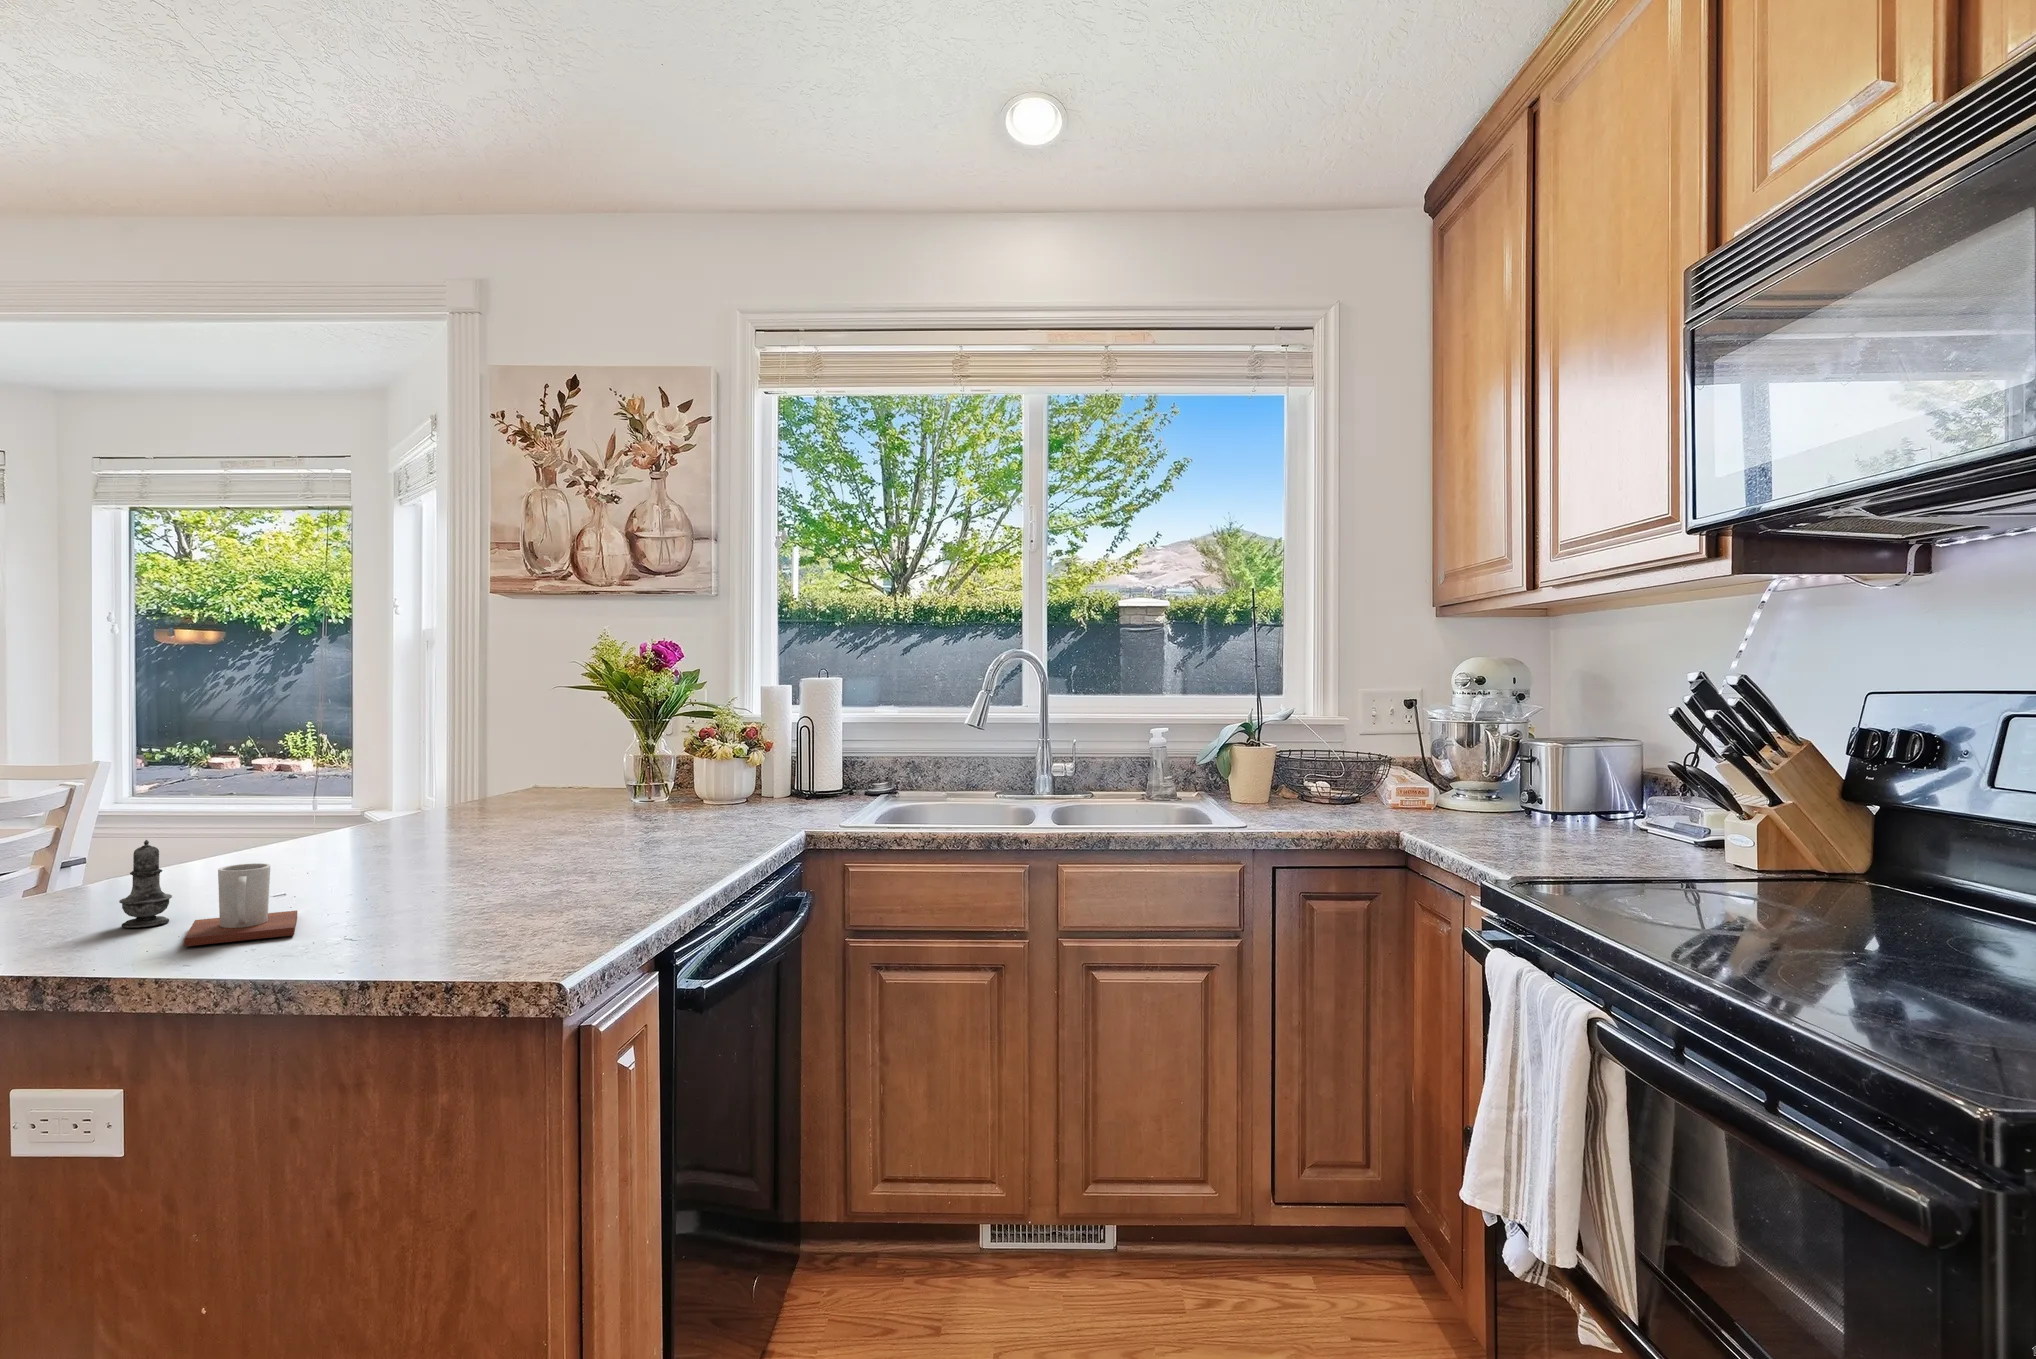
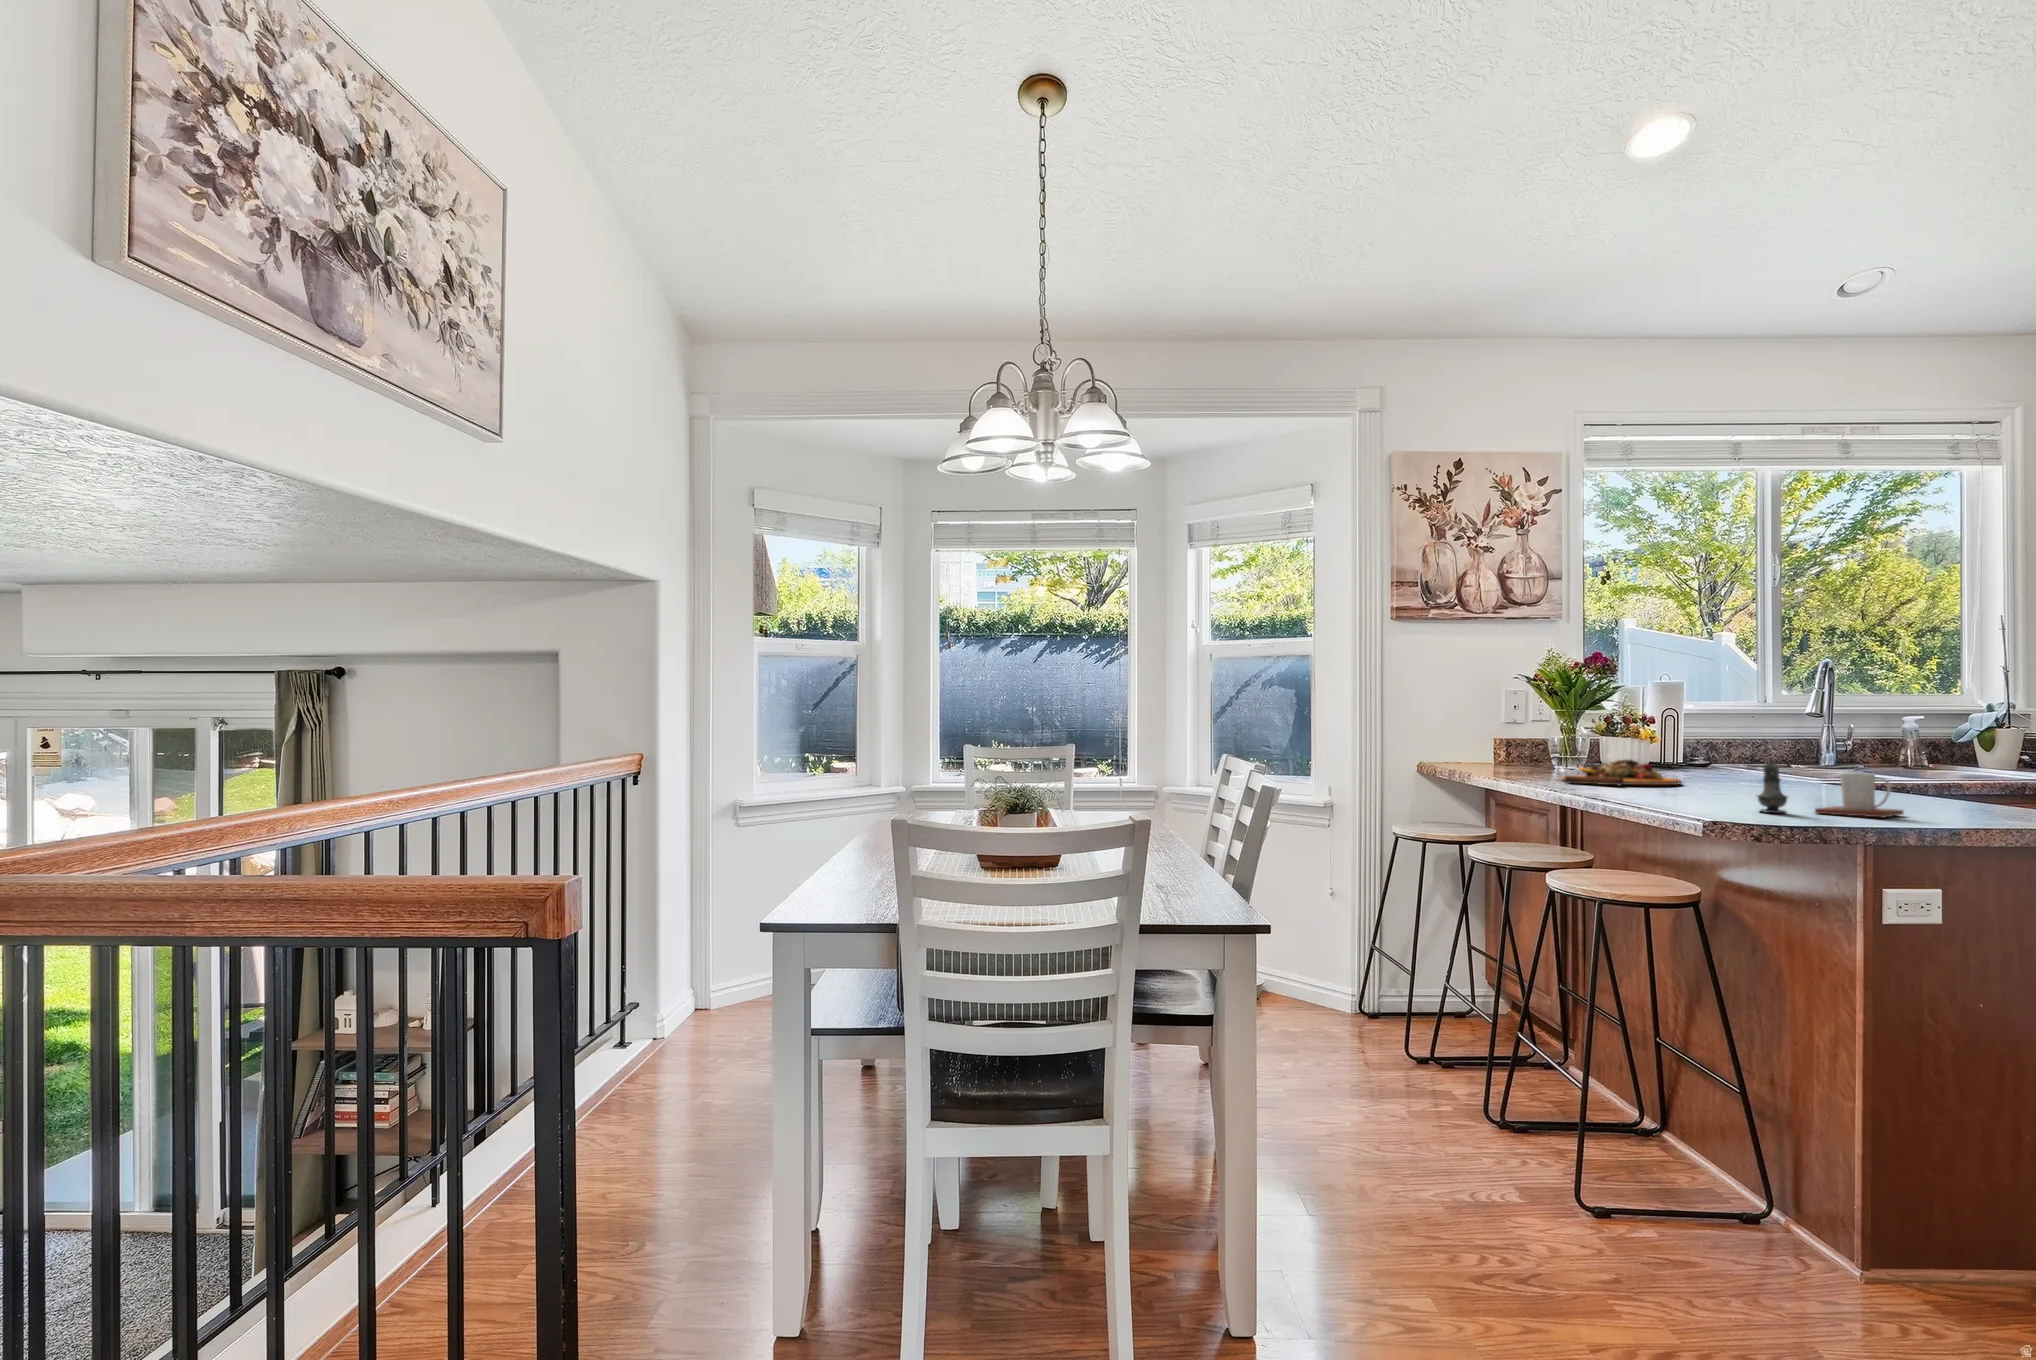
cutting board: none [411,796,587,839] -> present [1561,760,1682,785]

